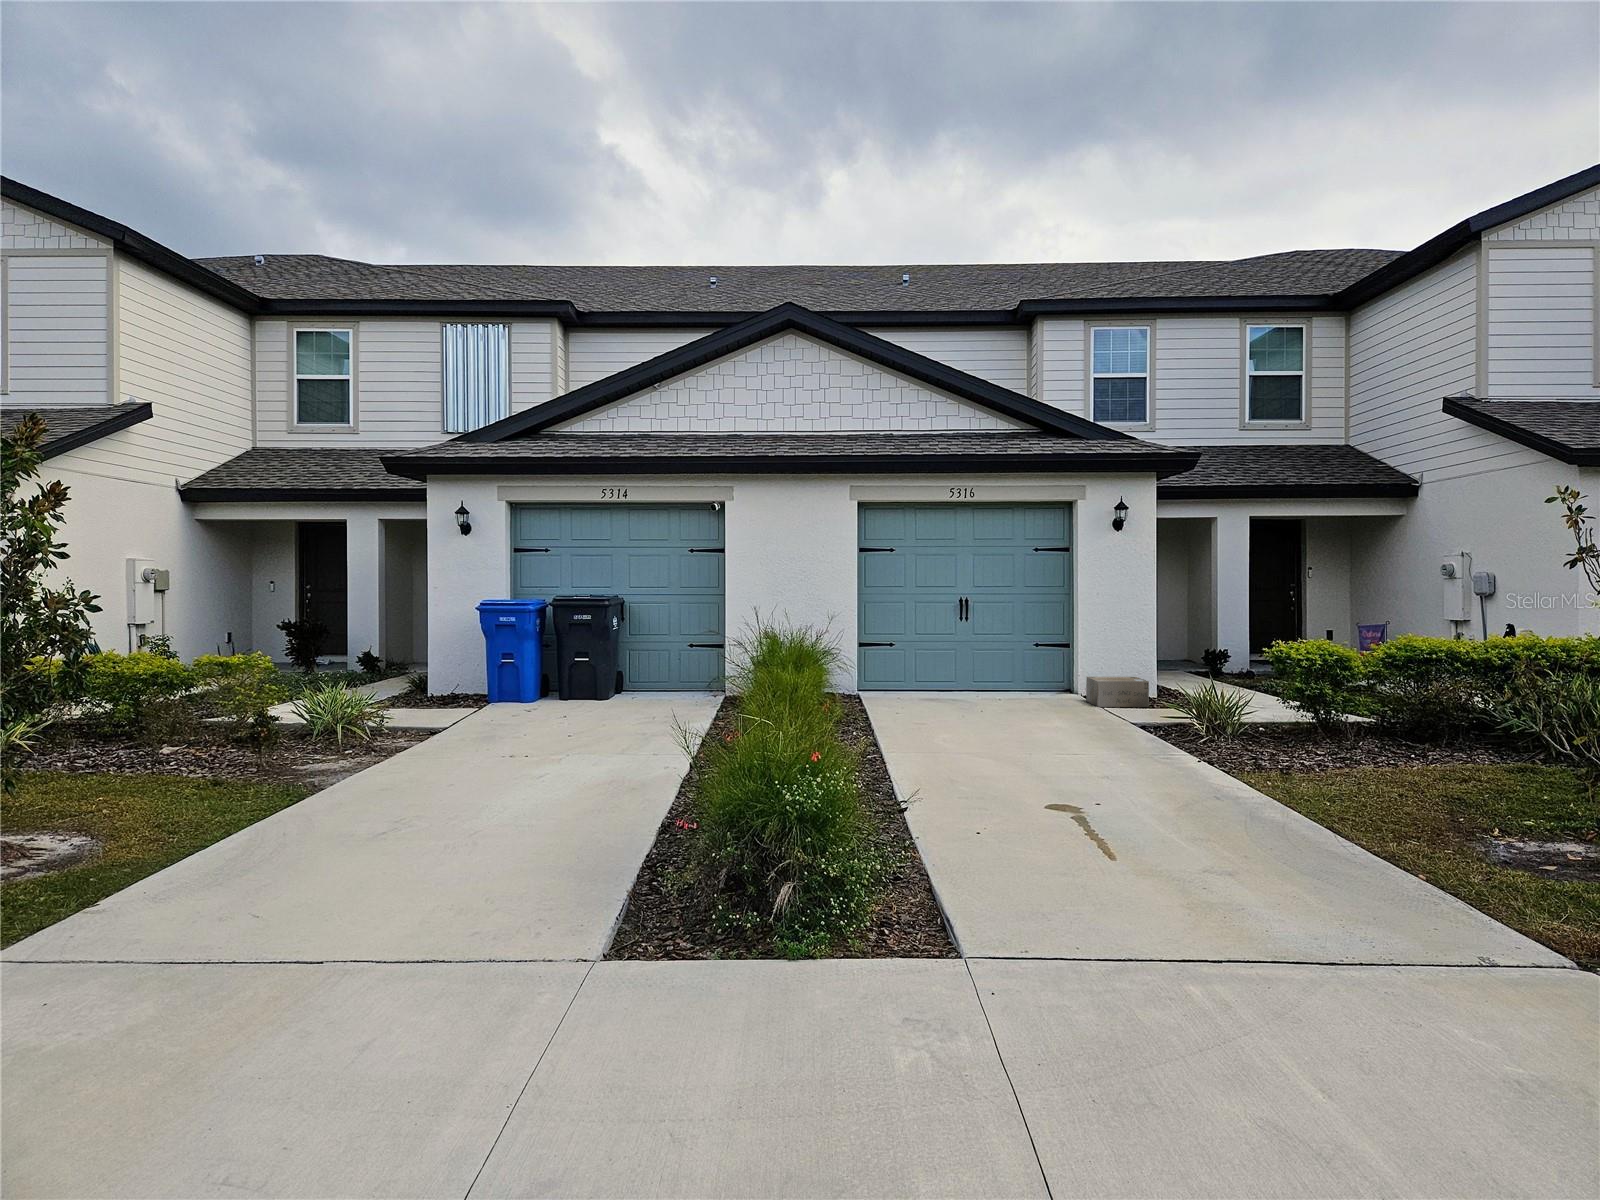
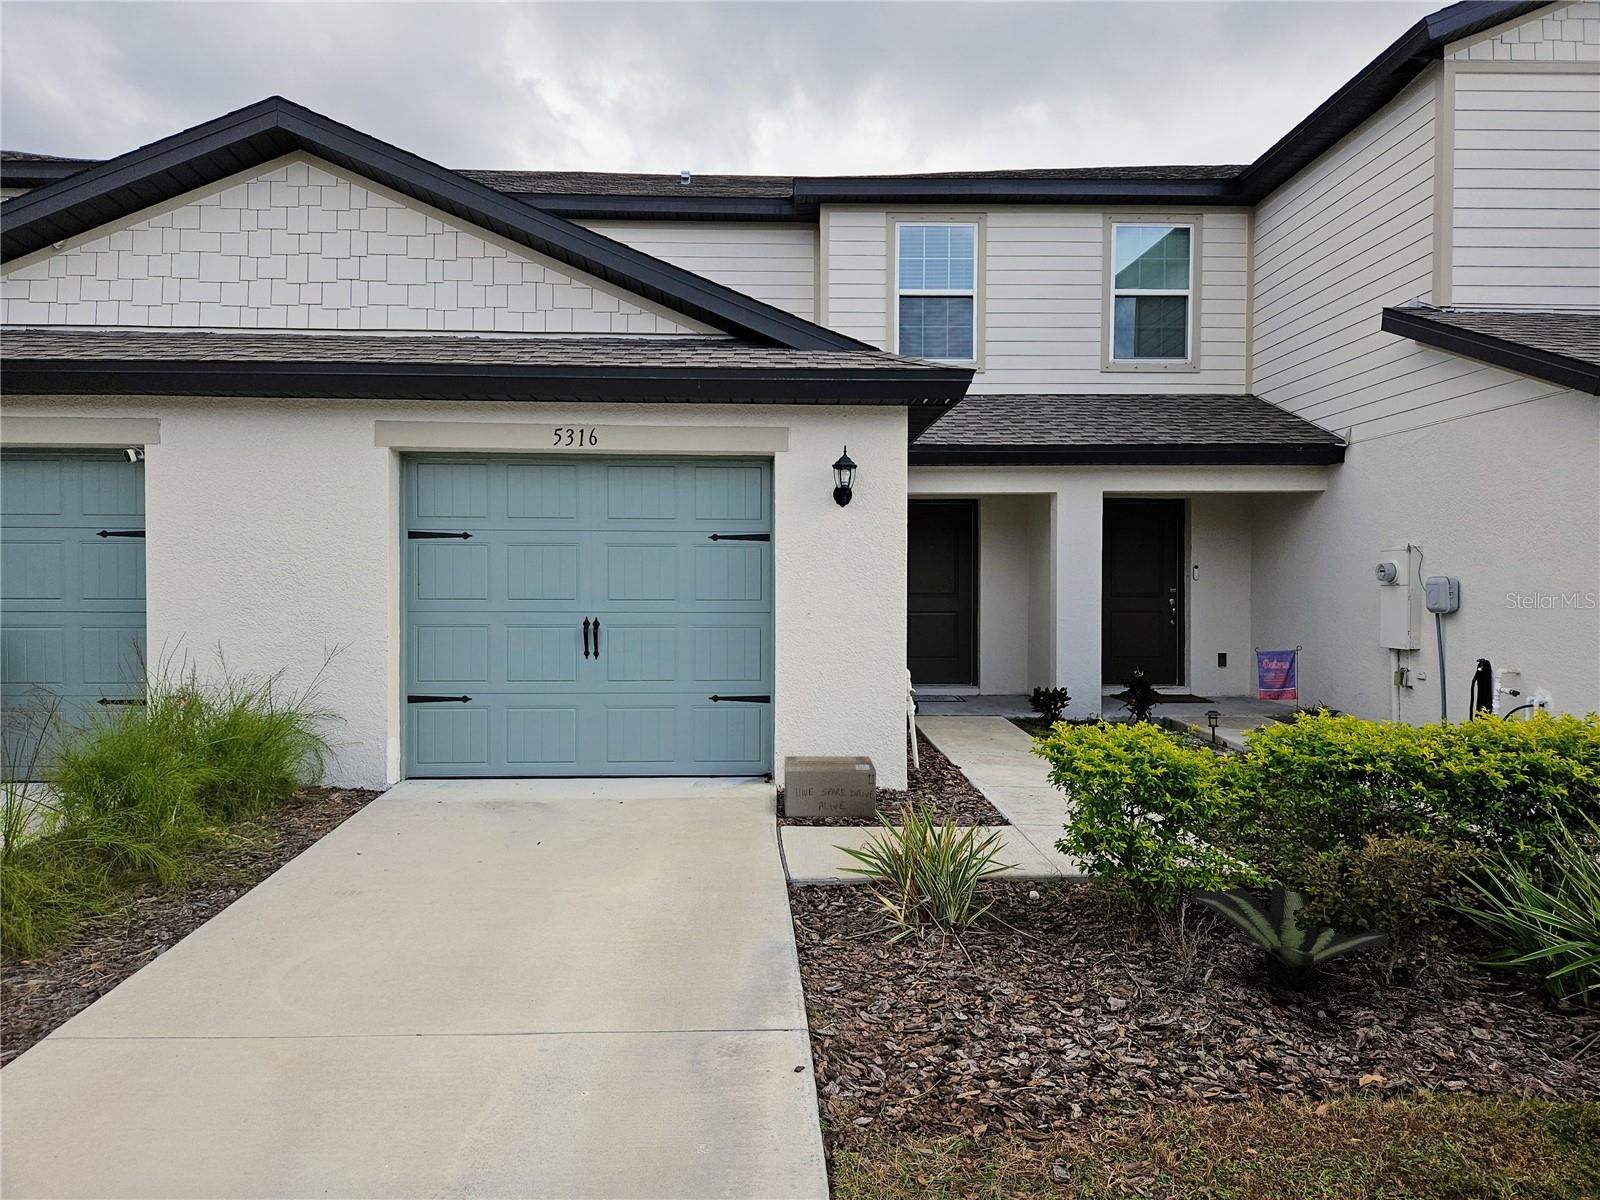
potted plant: none [1352,710,1444,751] -> present [1190,882,1388,990]

